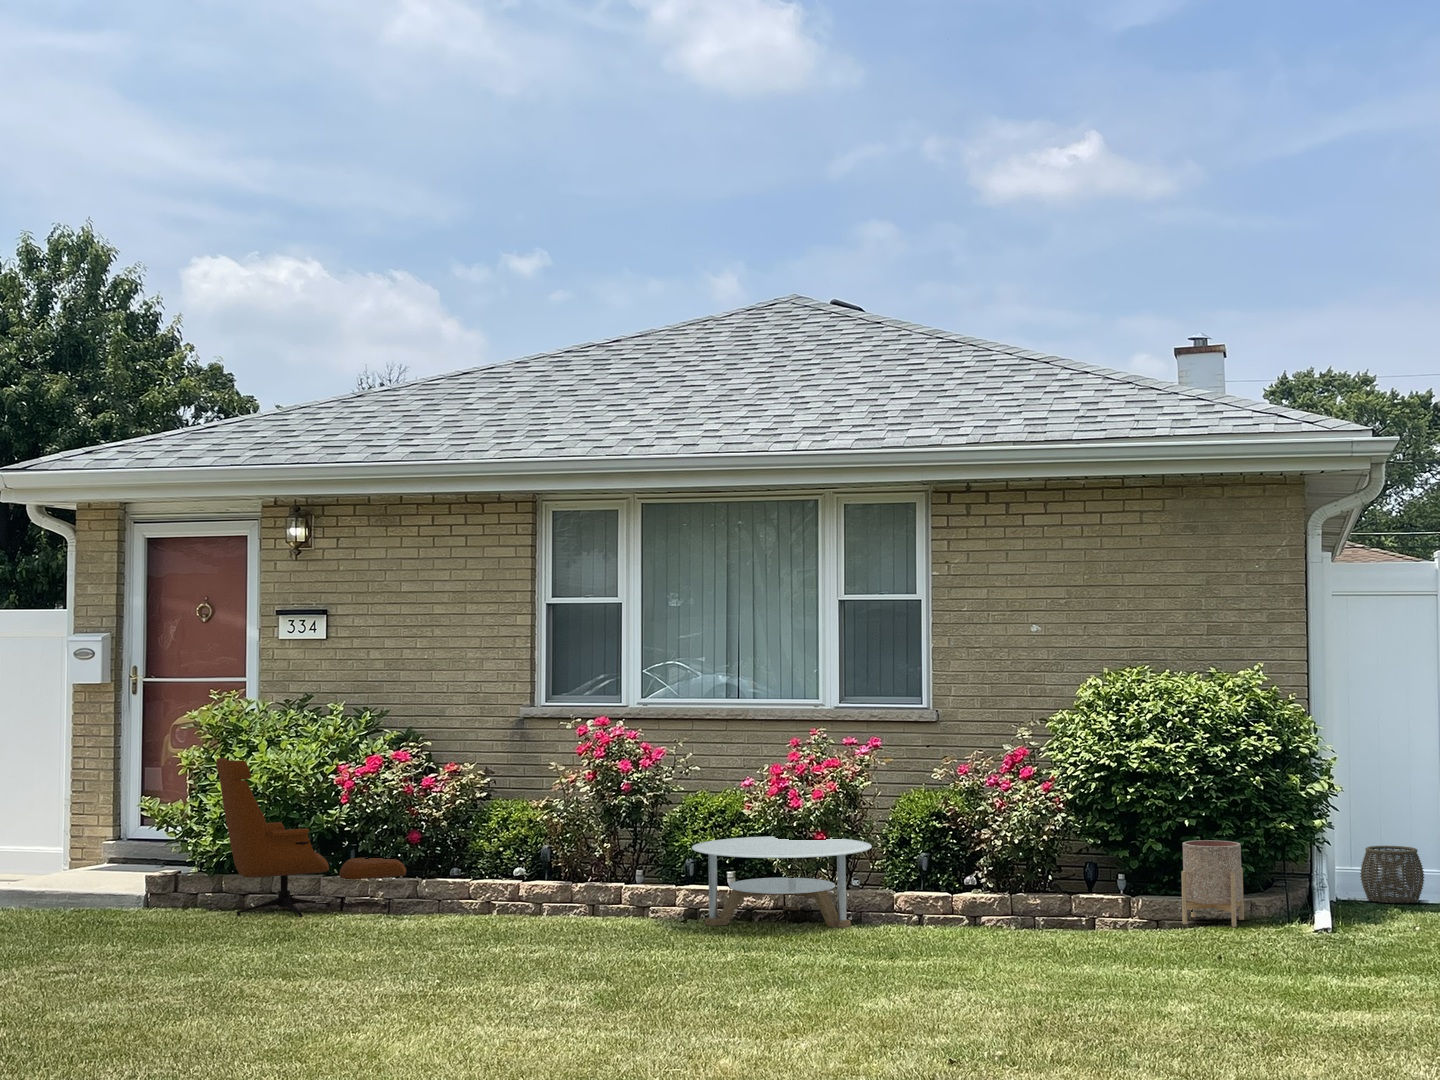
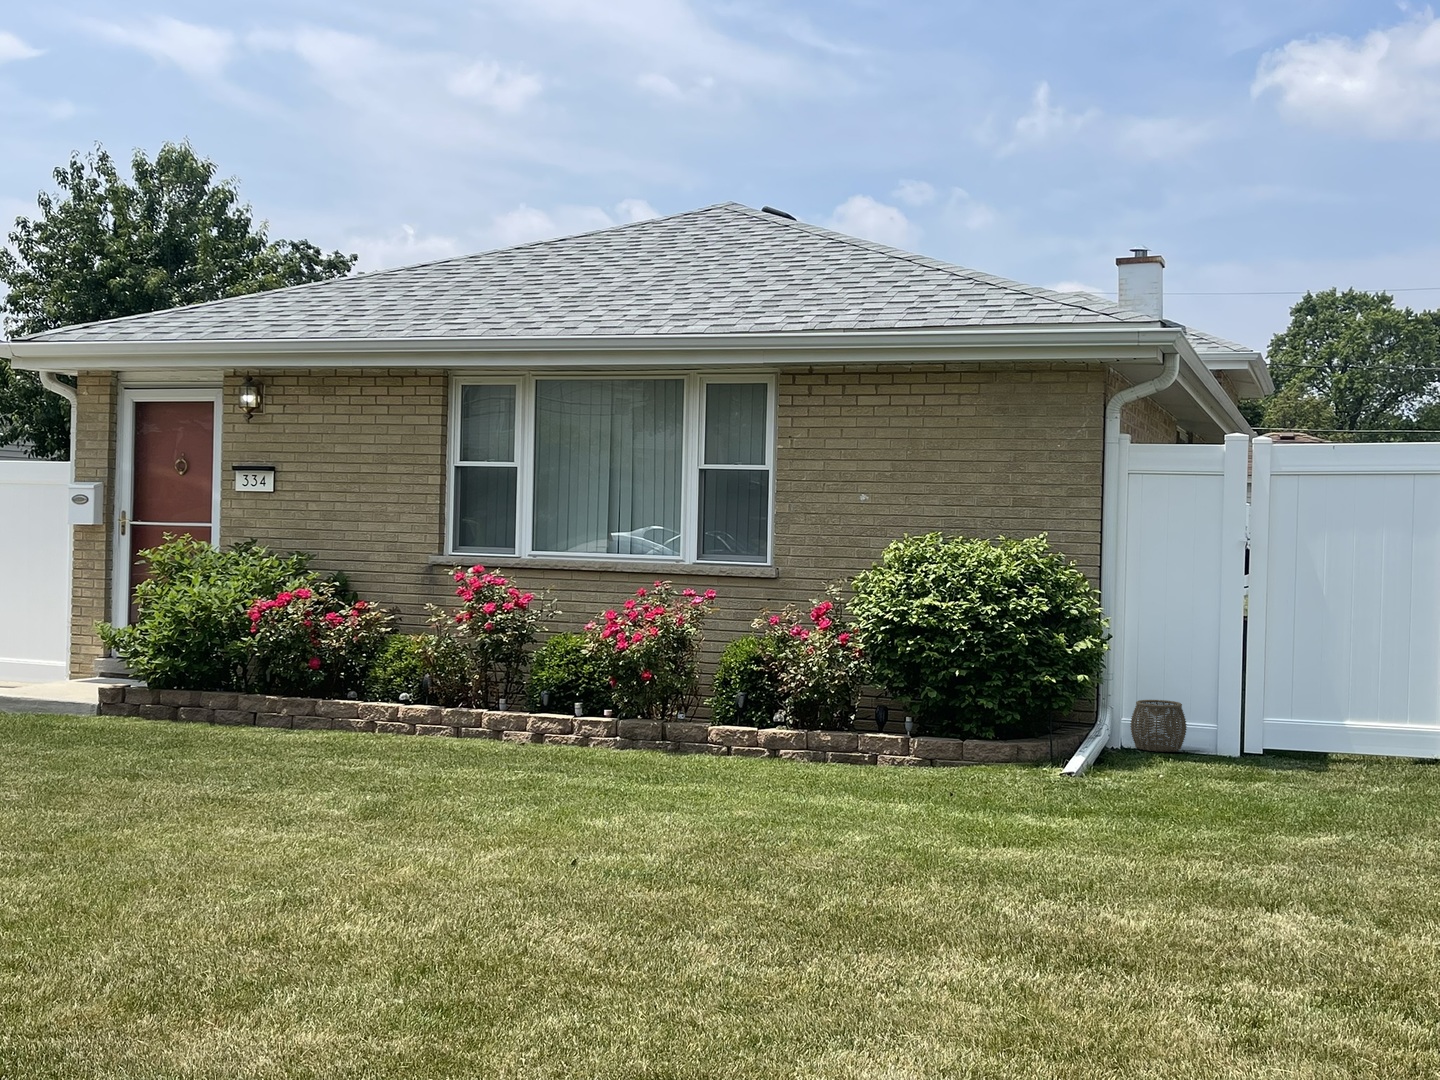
lounge chair: present [216,758,406,917] -> none [137,590,308,728]
round table: present [692,836,872,928] -> none [523,673,682,755]
planter: present [1181,840,1244,927] -> none [946,690,1006,768]

